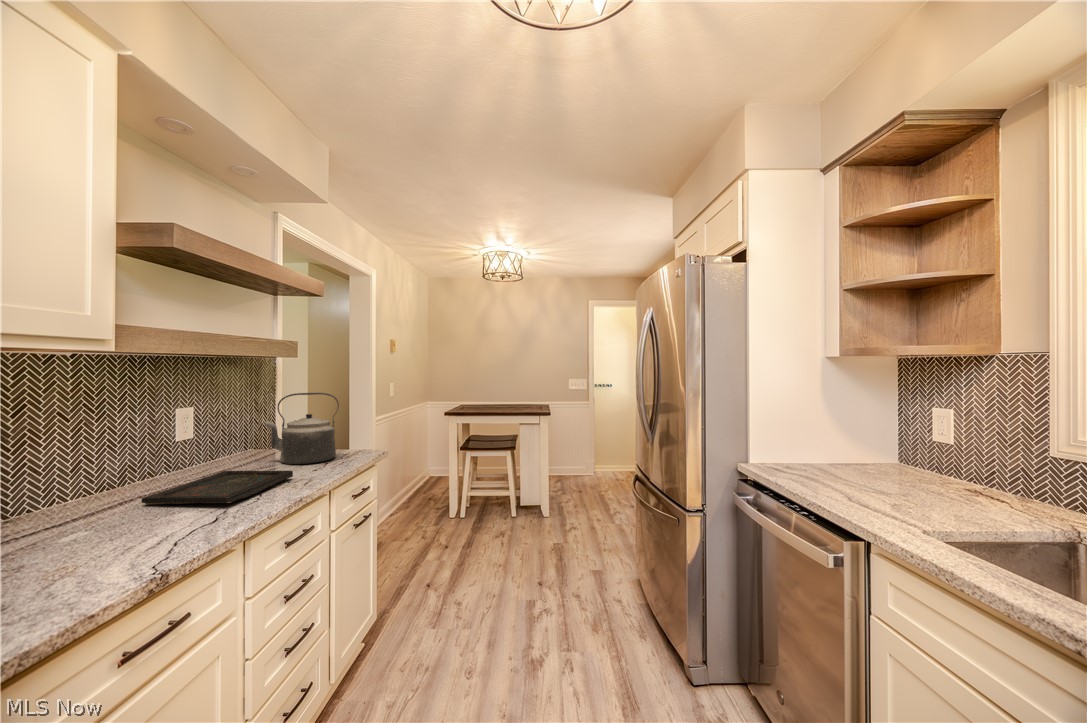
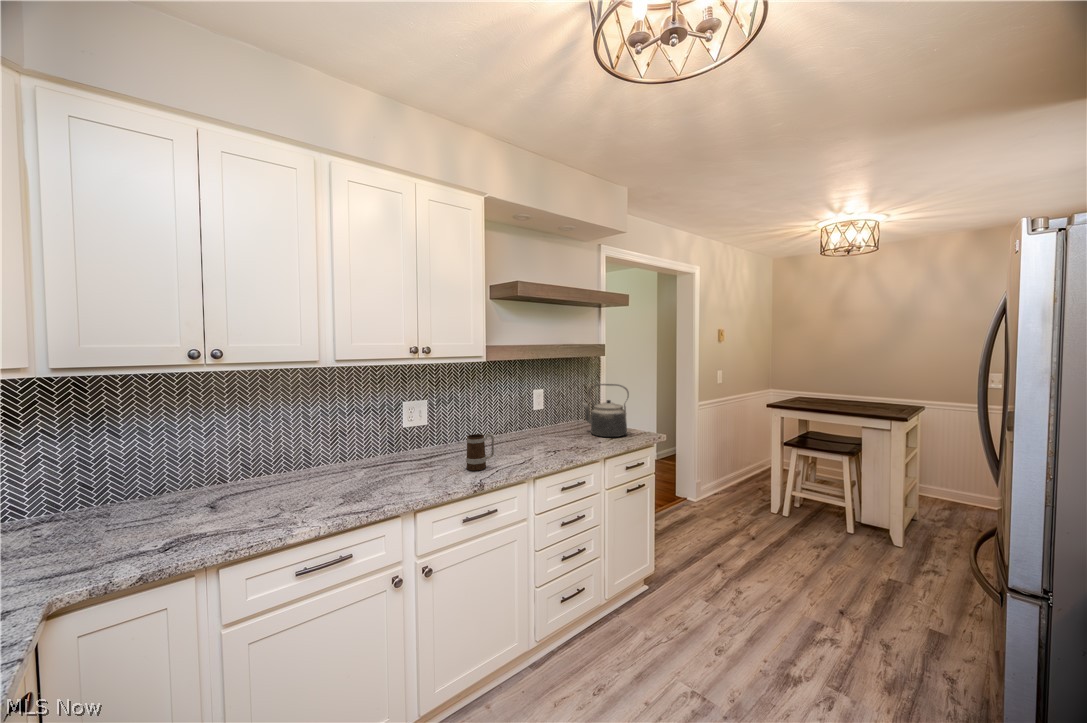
tray: present [141,471,293,504] -> none [509,433,587,455]
mug: none [59,481,138,565] -> present [466,434,494,471]

